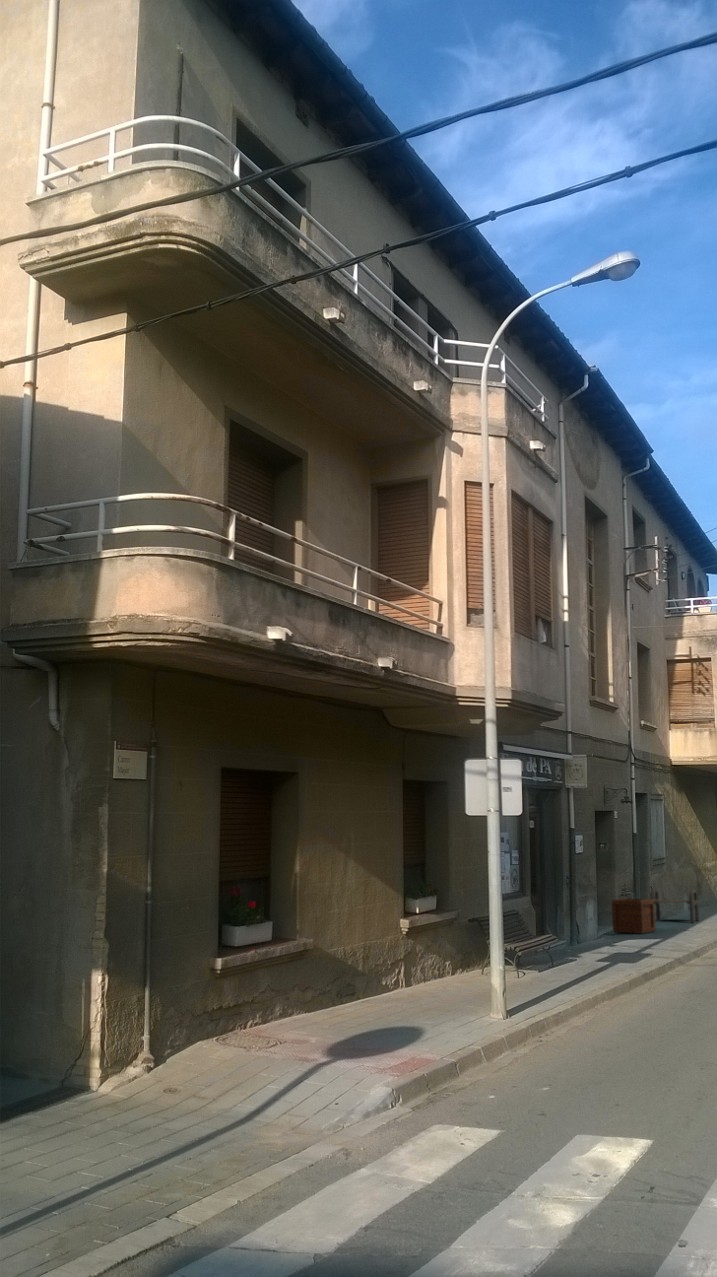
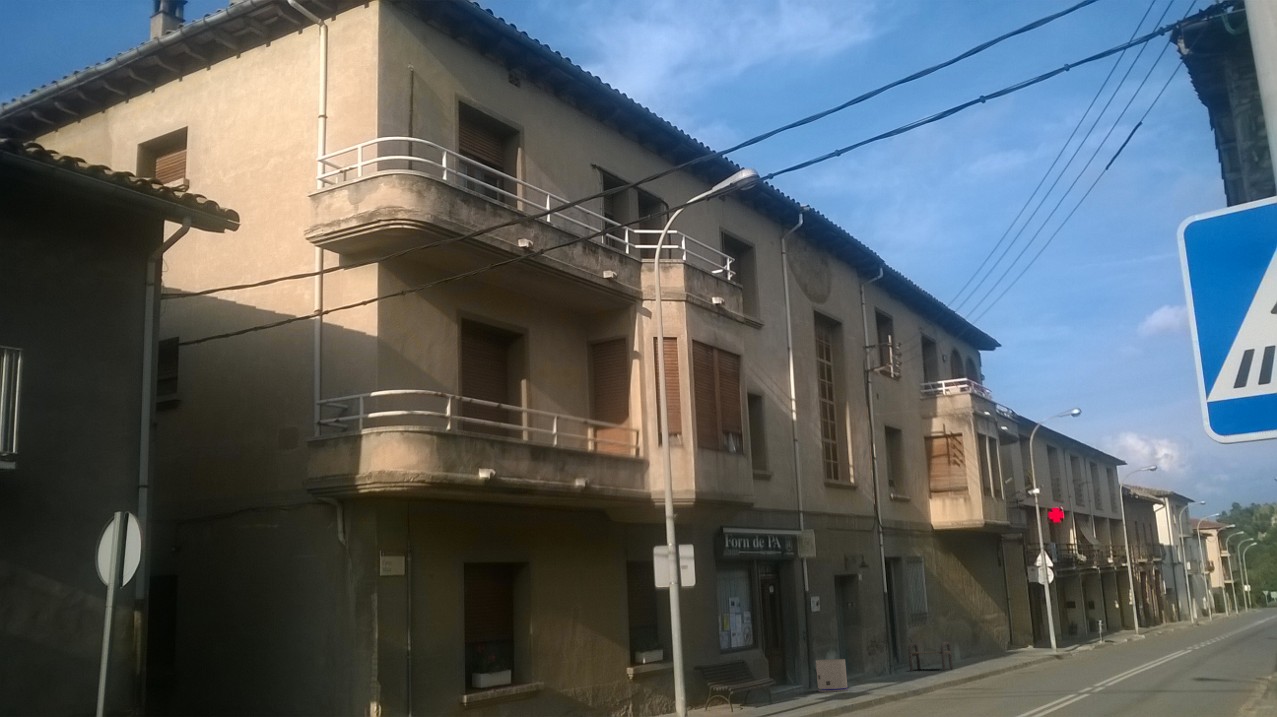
wooden crate: present [612,898,656,934] -> none [860,651,900,680]
trash can: none [580,908,617,948] -> present [816,659,848,692]

